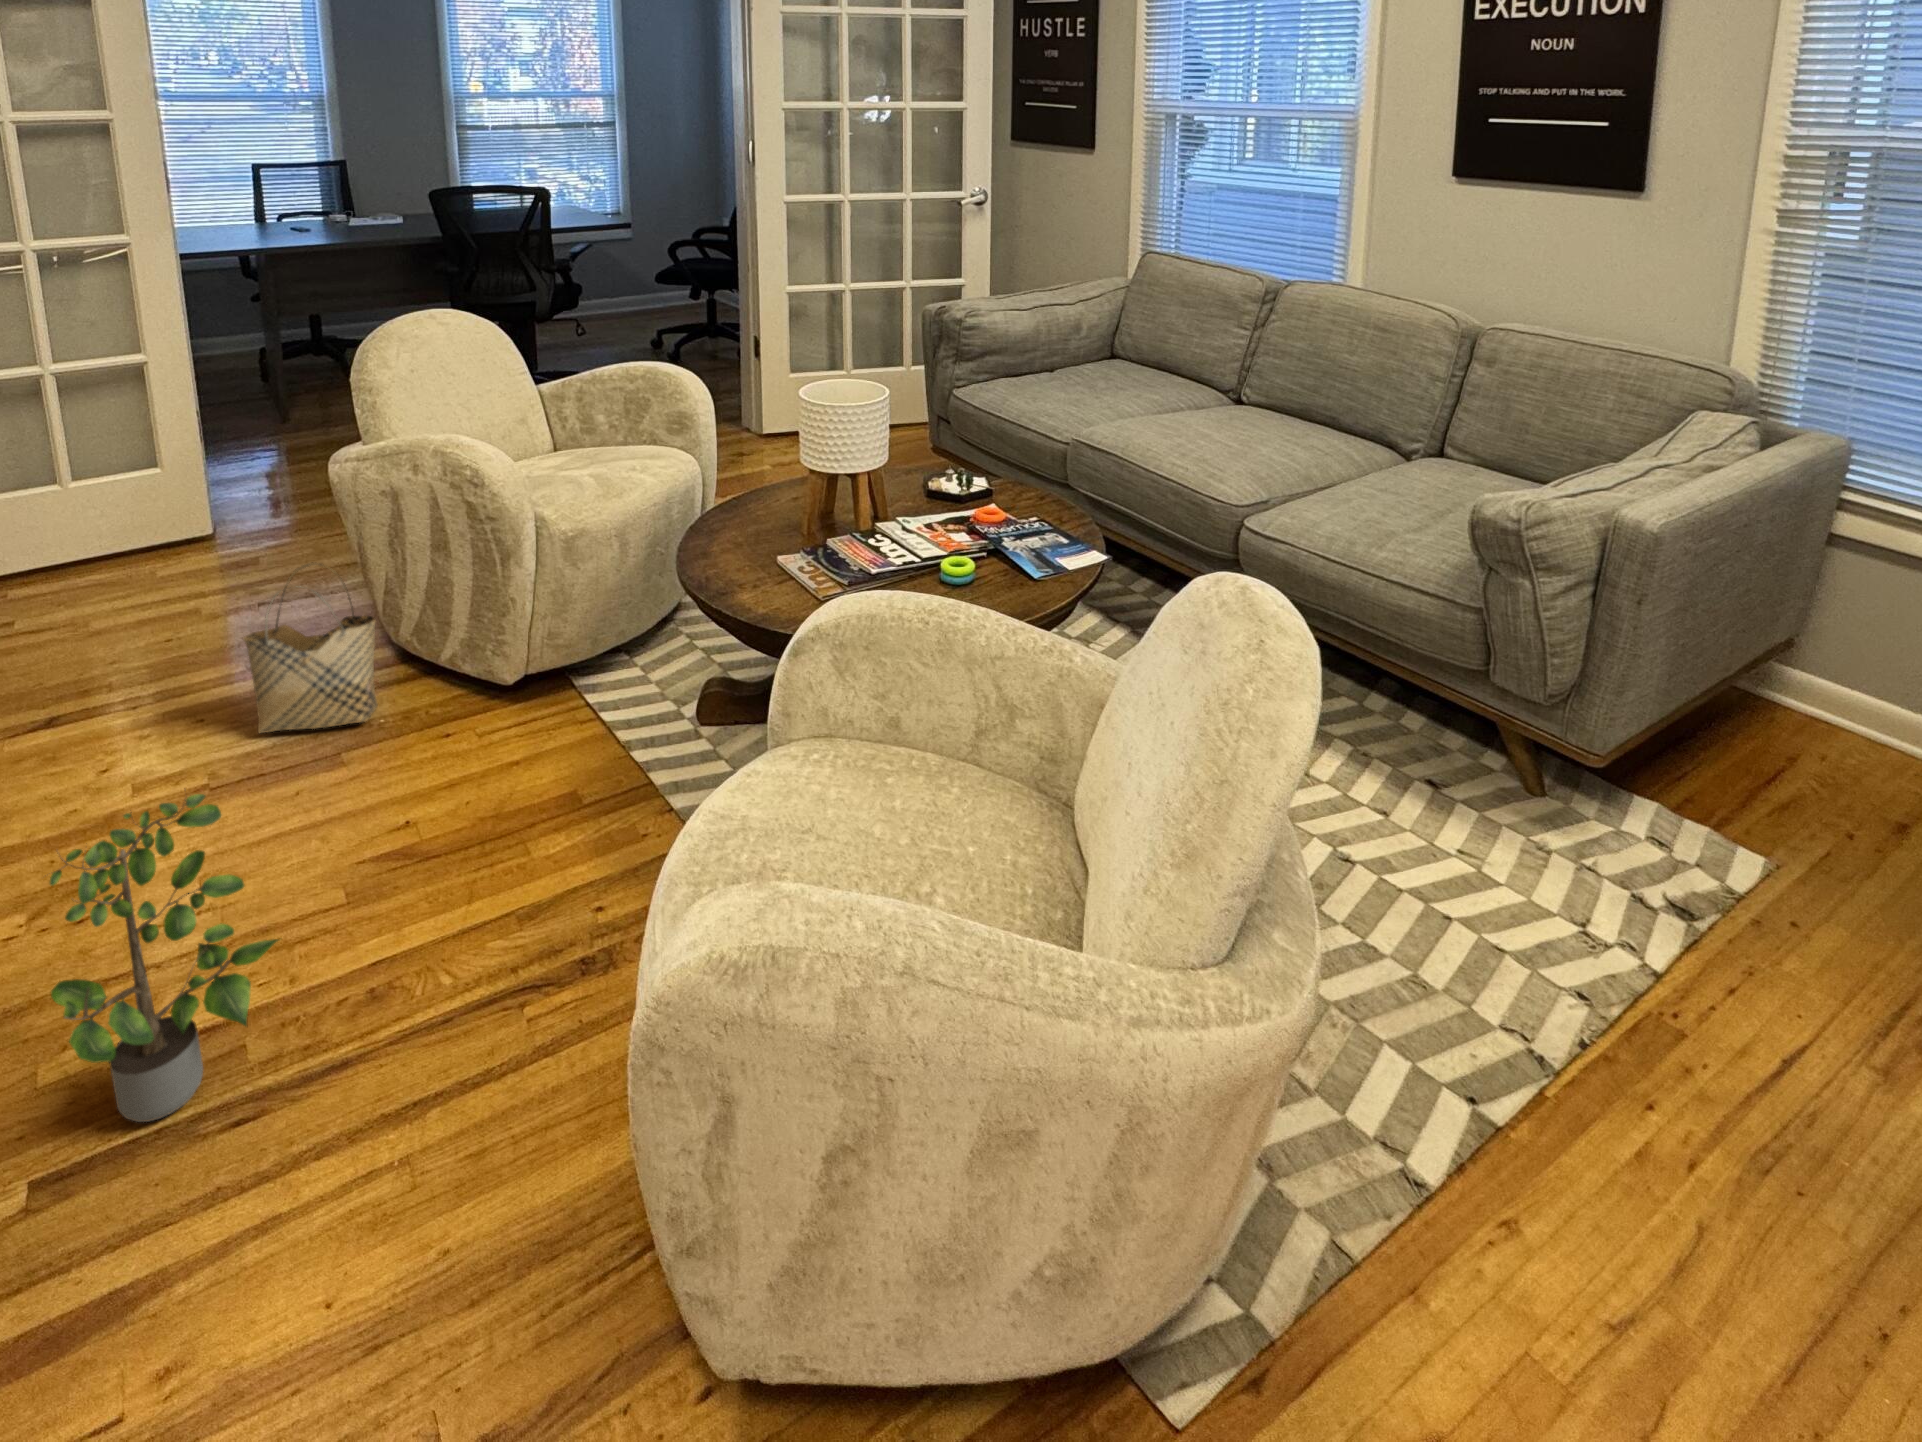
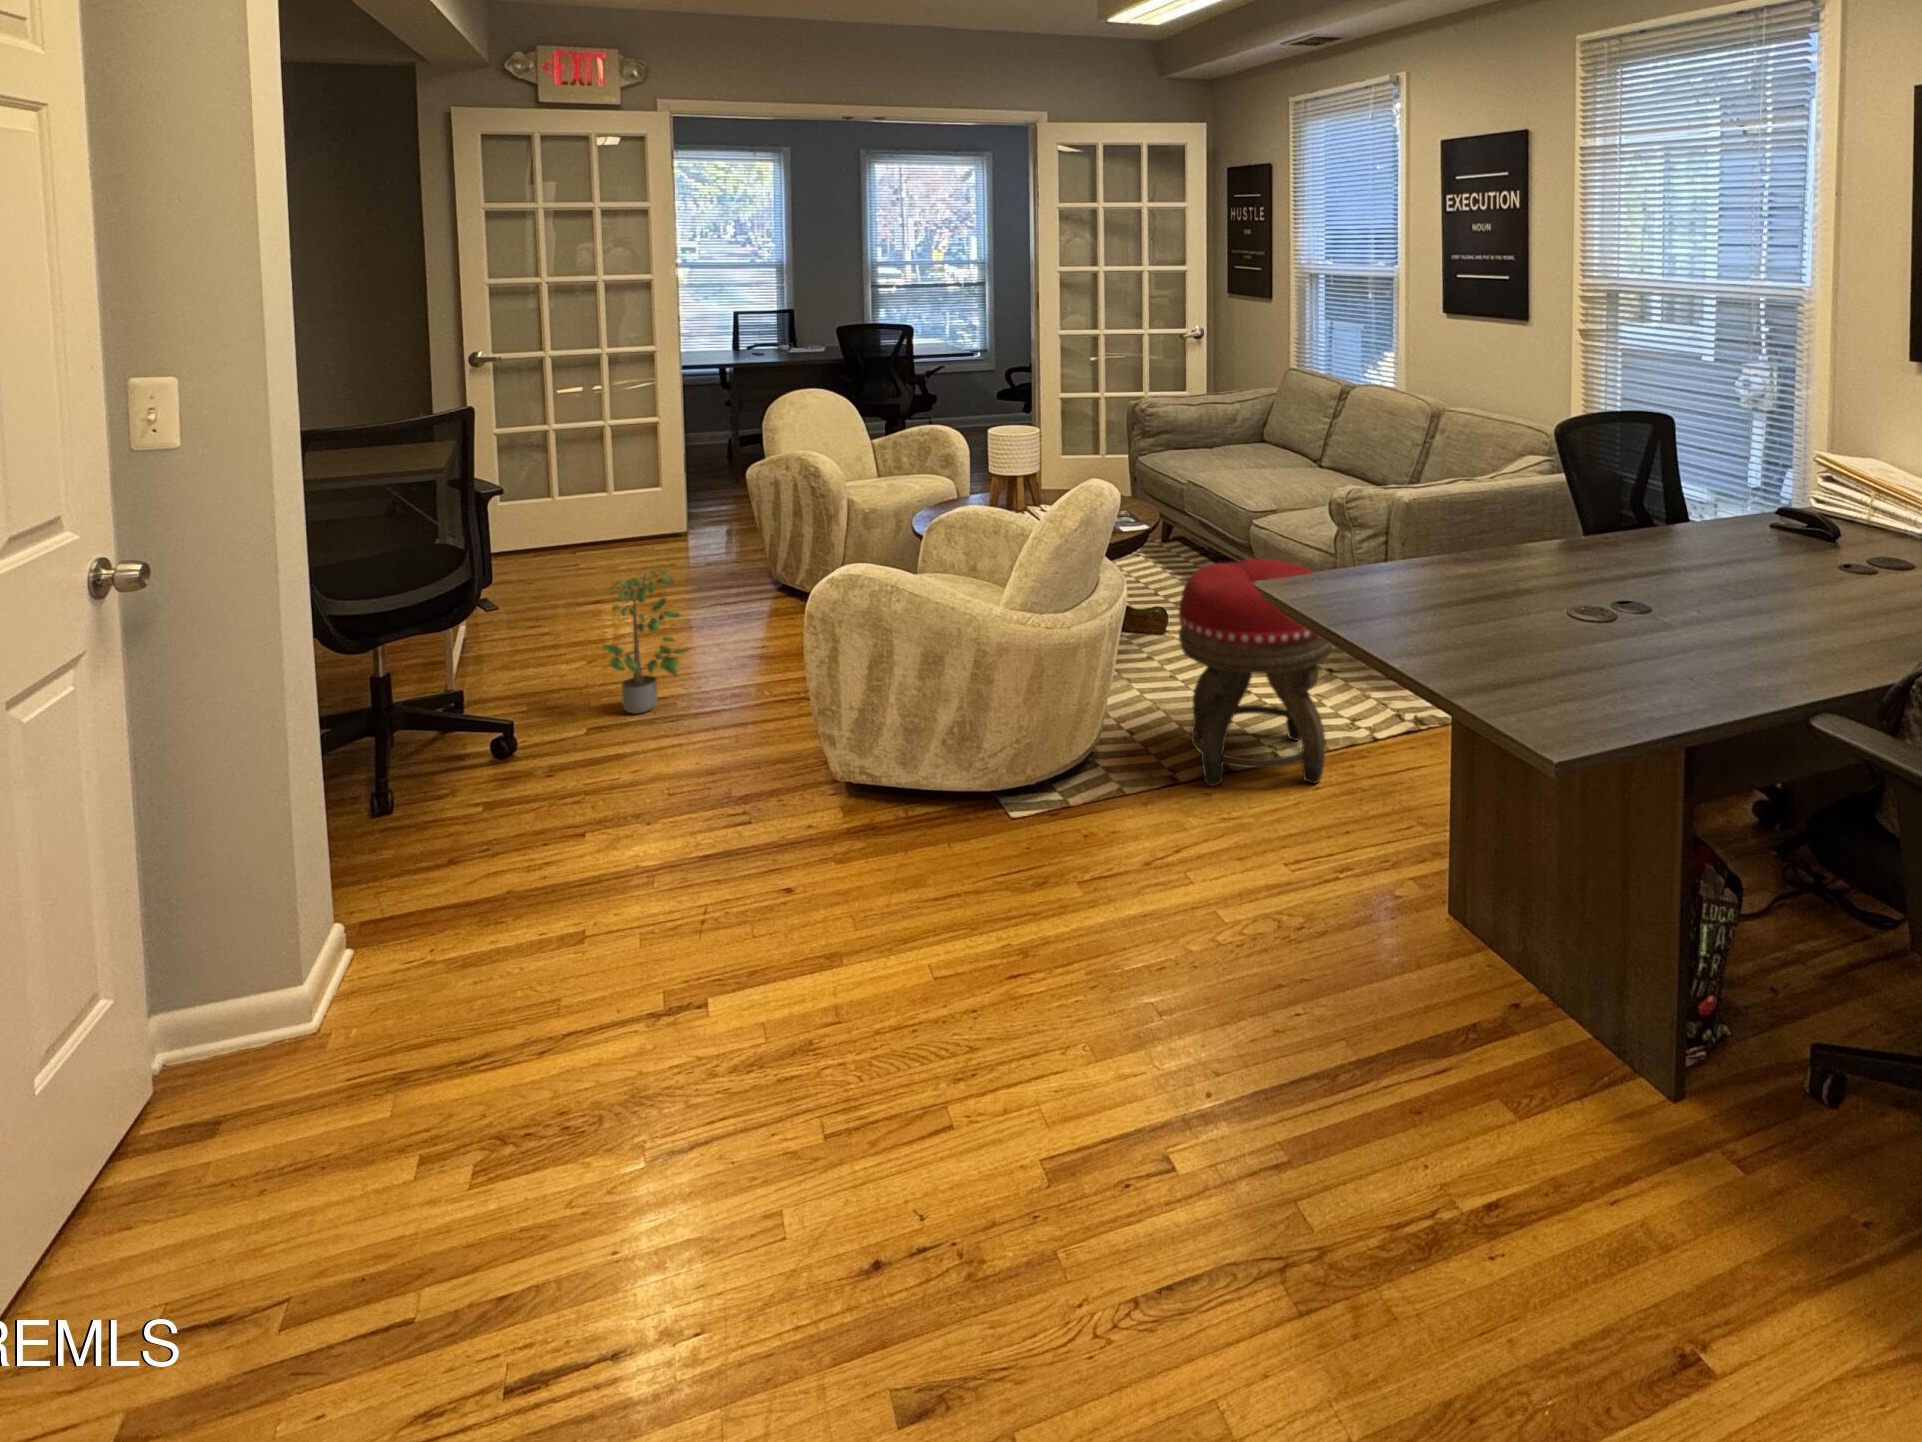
woven basket: present [243,562,377,733] -> none [693,519,760,609]
footstool: none [1376,688,1759,1207] -> present [1179,559,1332,787]

